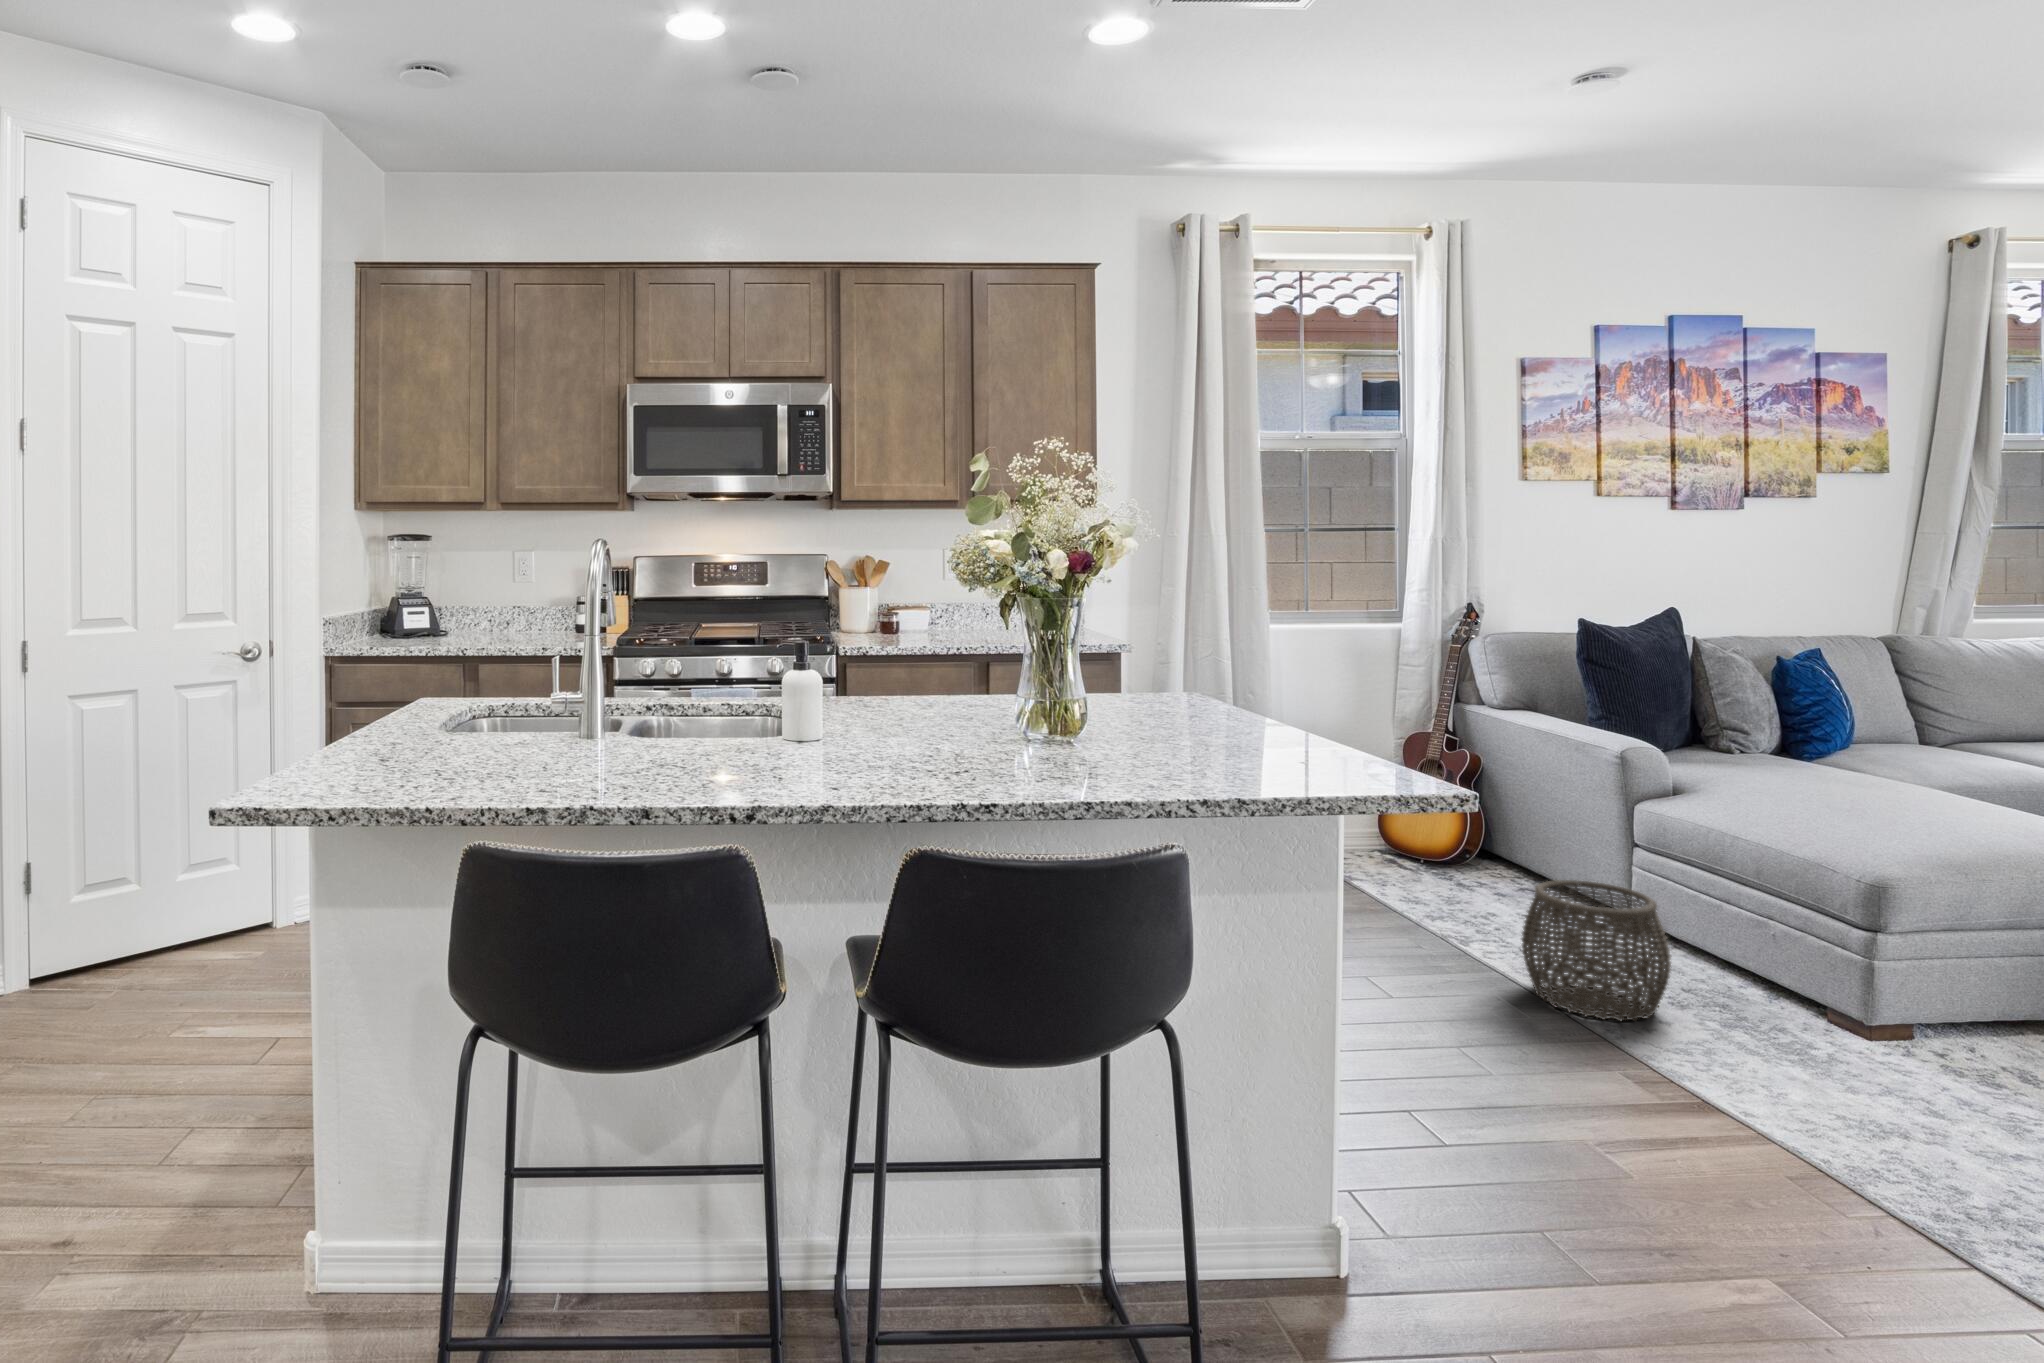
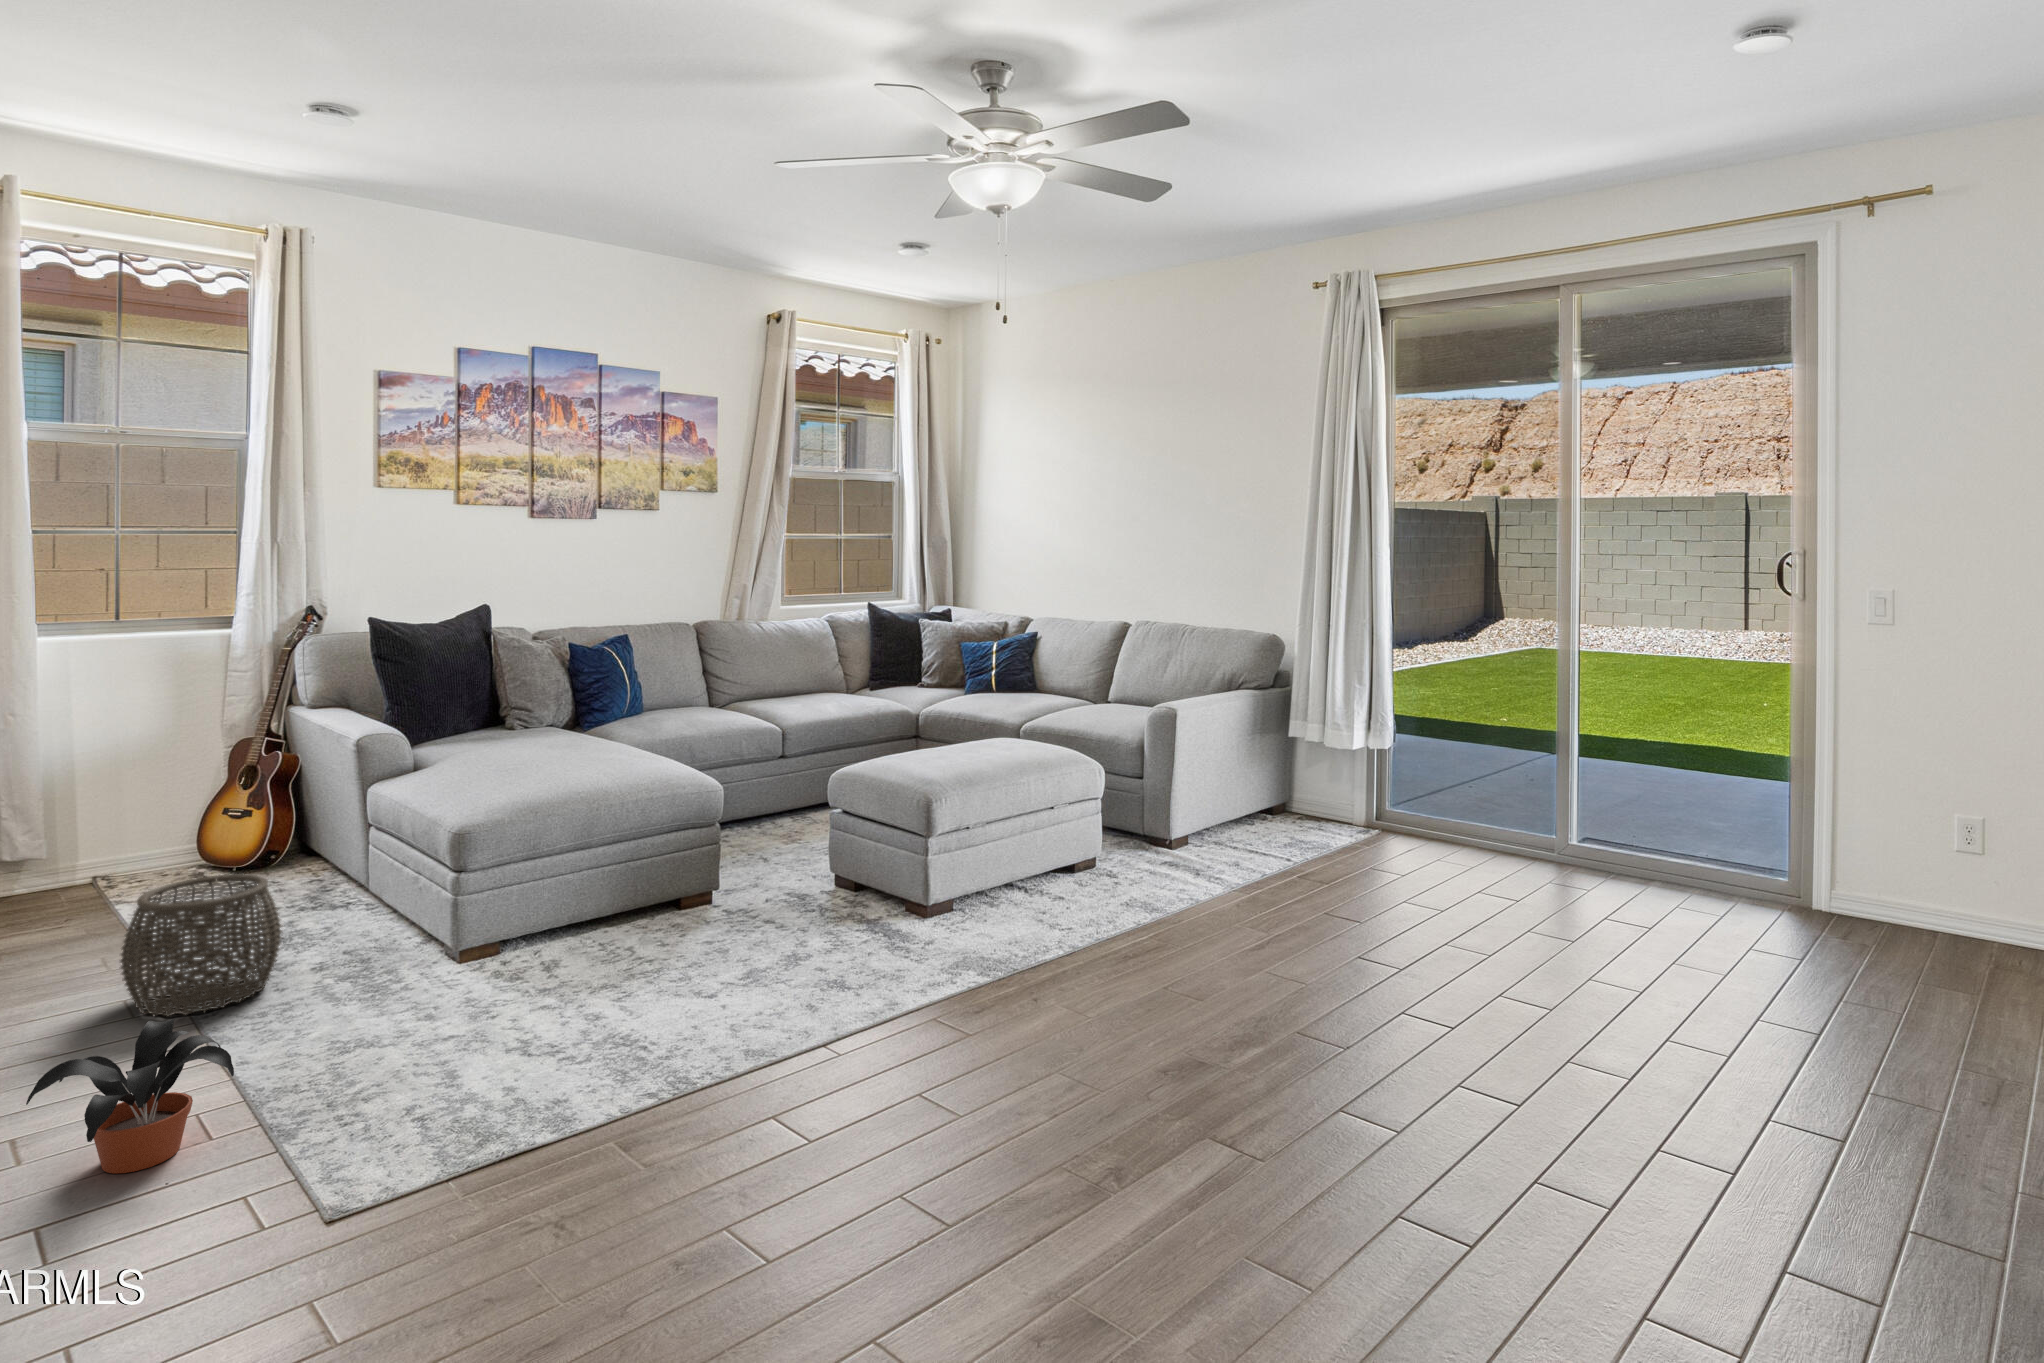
potted plant: none [1680,1042,1887,1201] -> present [26,1018,234,1174]

